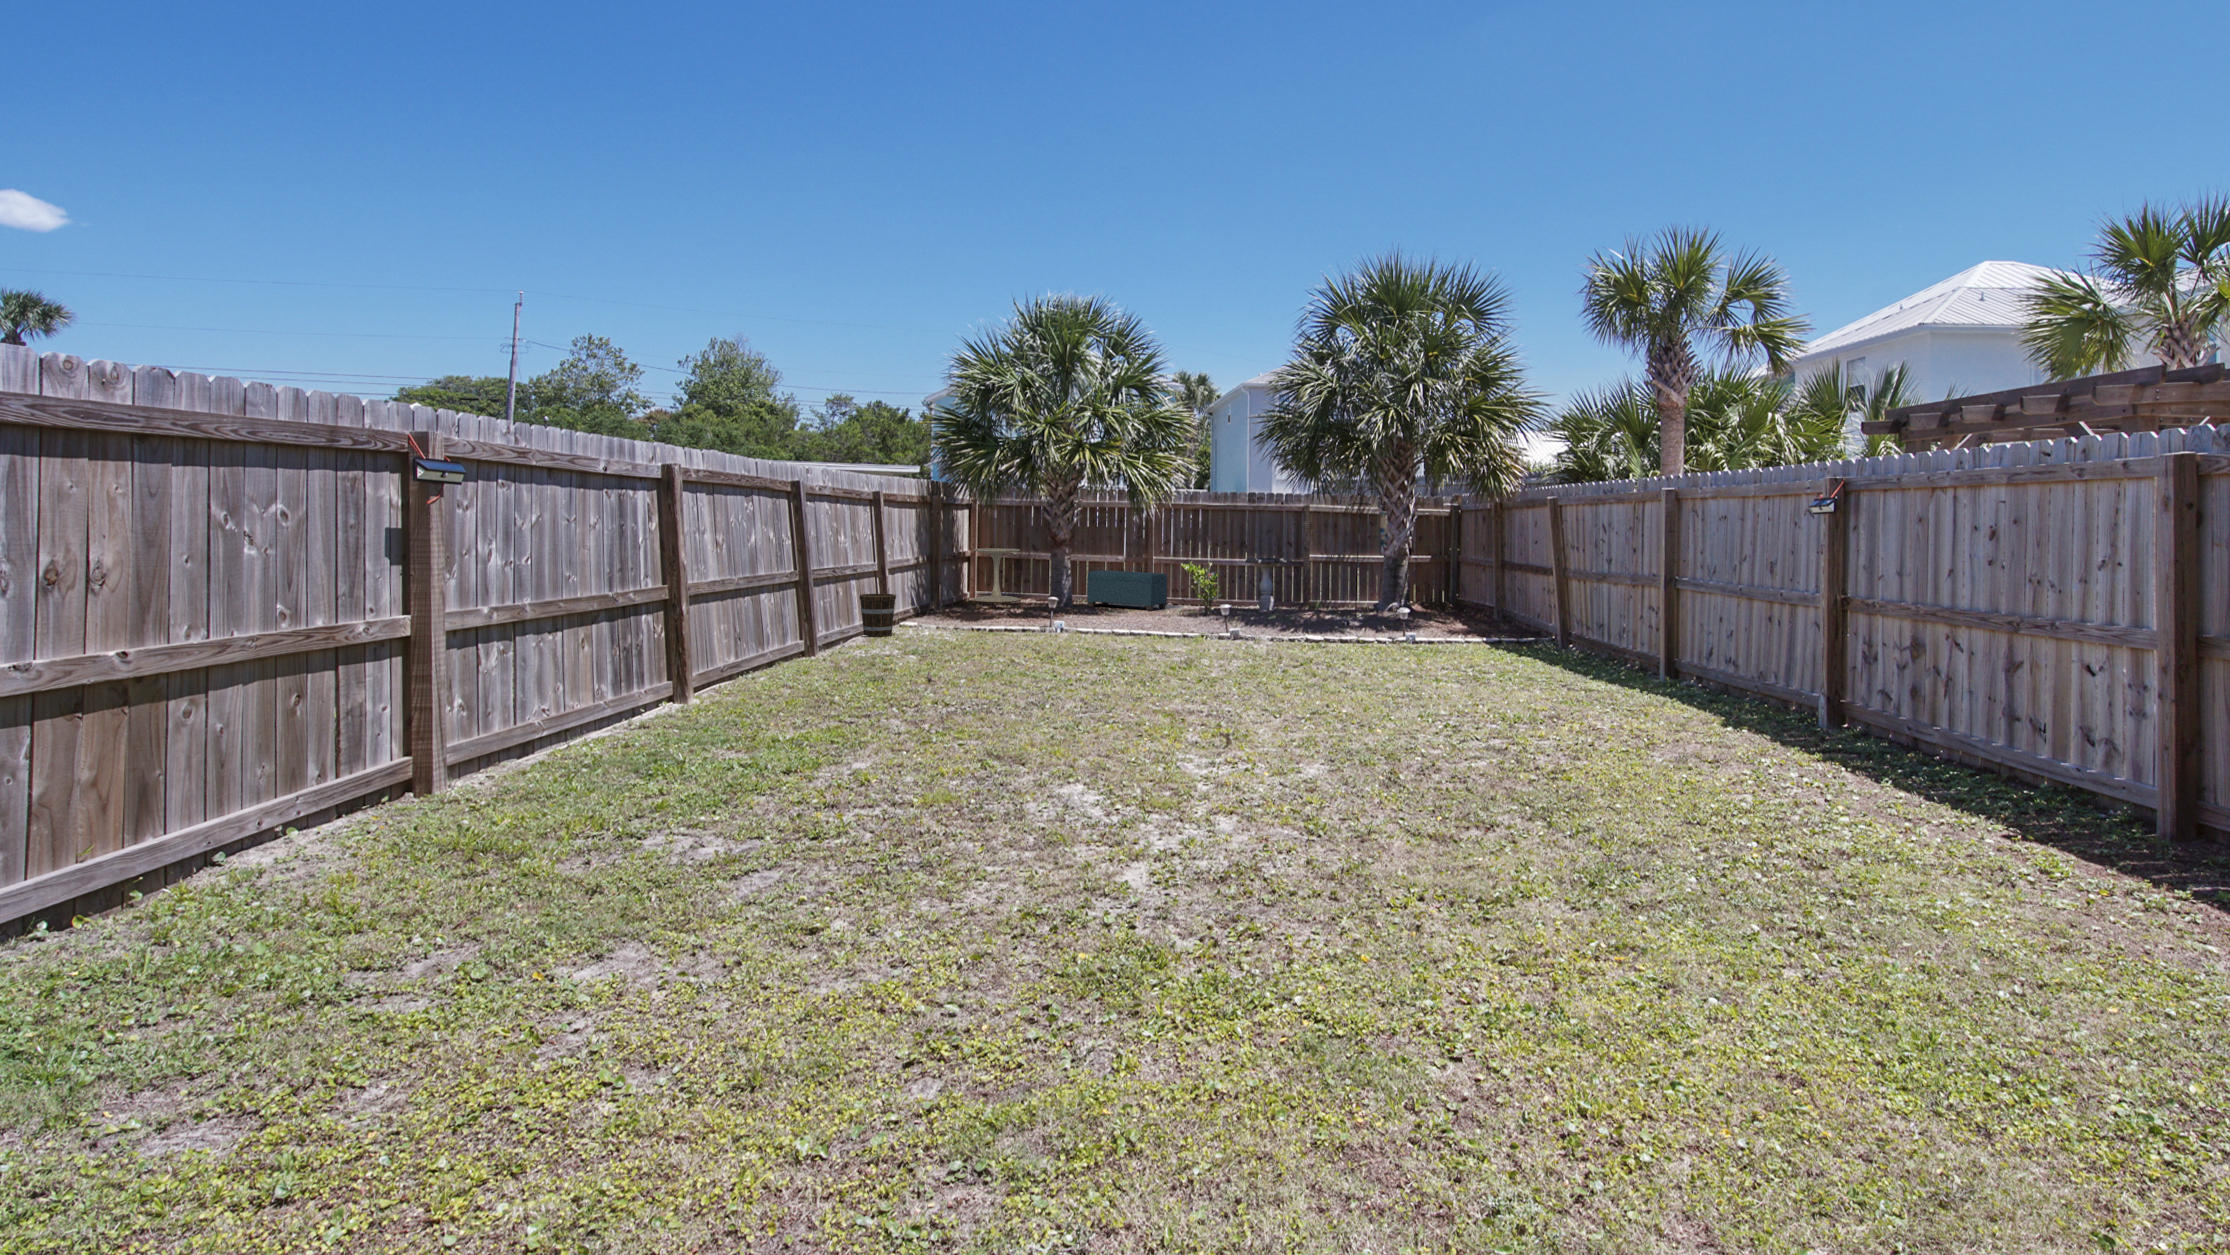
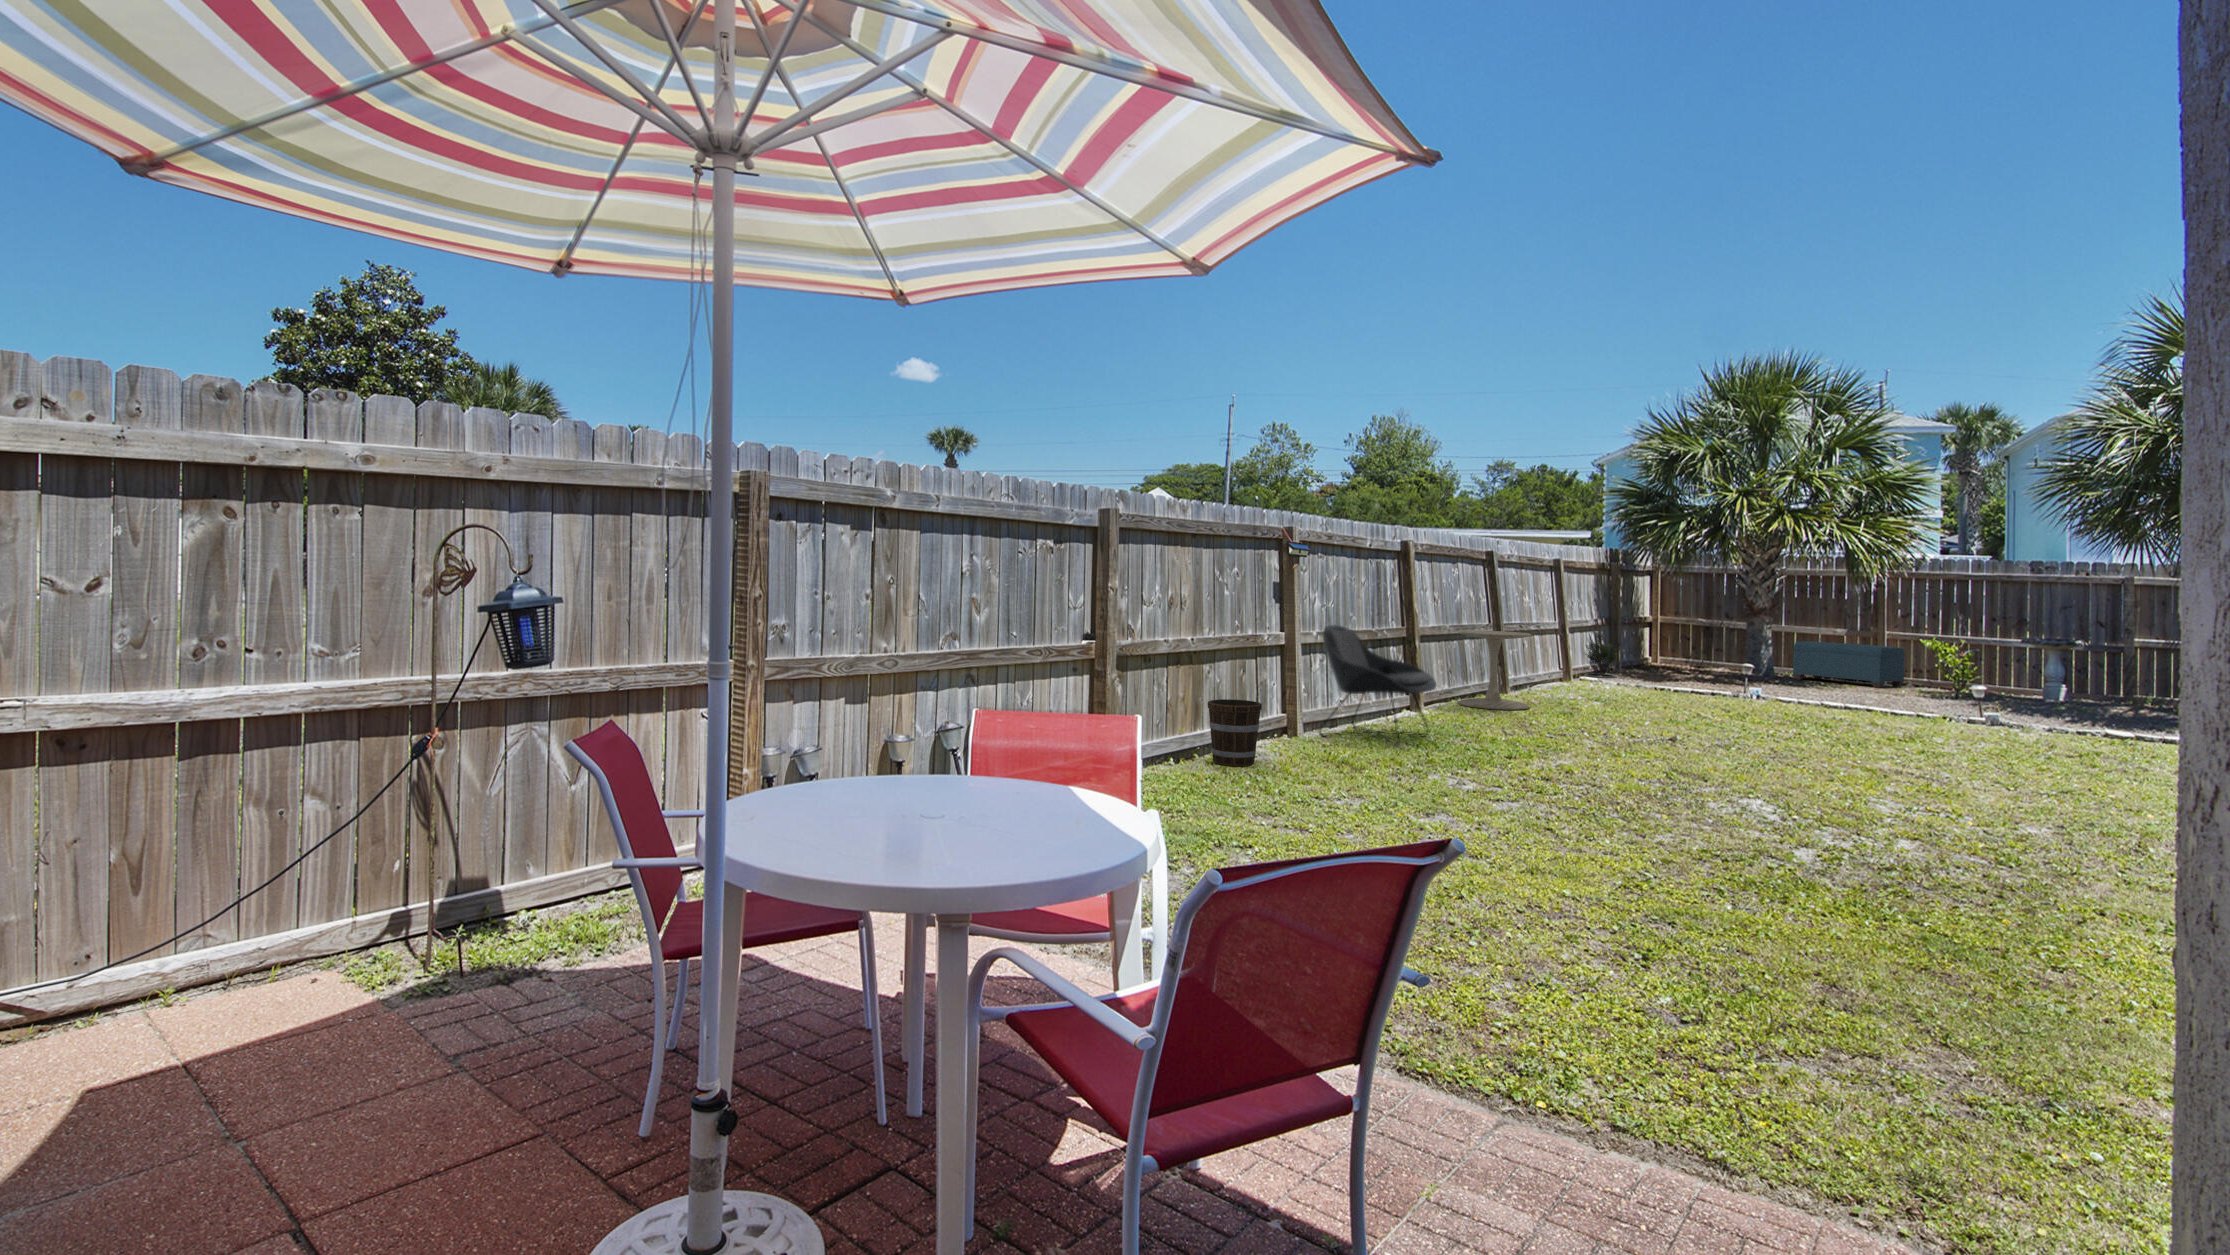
pedestal table: present [973,548,1020,602] -> present [1457,631,1531,710]
potted tree: none [905,566,942,619] -> present [1585,632,1617,678]
lounge chair: none [496,592,700,777] -> present [1319,625,1437,746]
bucket: present [859,594,896,637] -> present [1208,699,1262,766]

